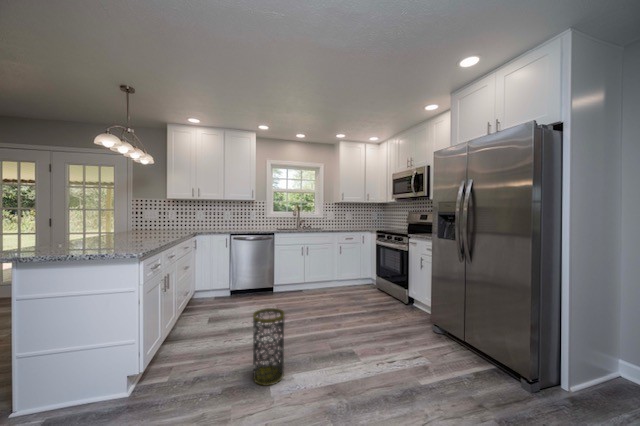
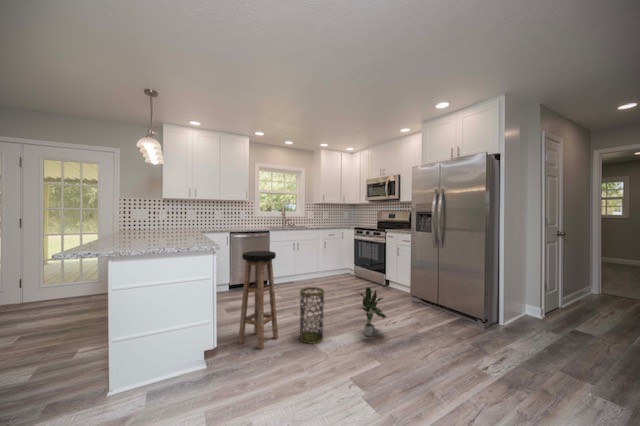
bar stool: none [180,259,230,385] -> present [238,251,278,349]
potted plant: none [328,314,371,383] -> present [360,287,386,336]

